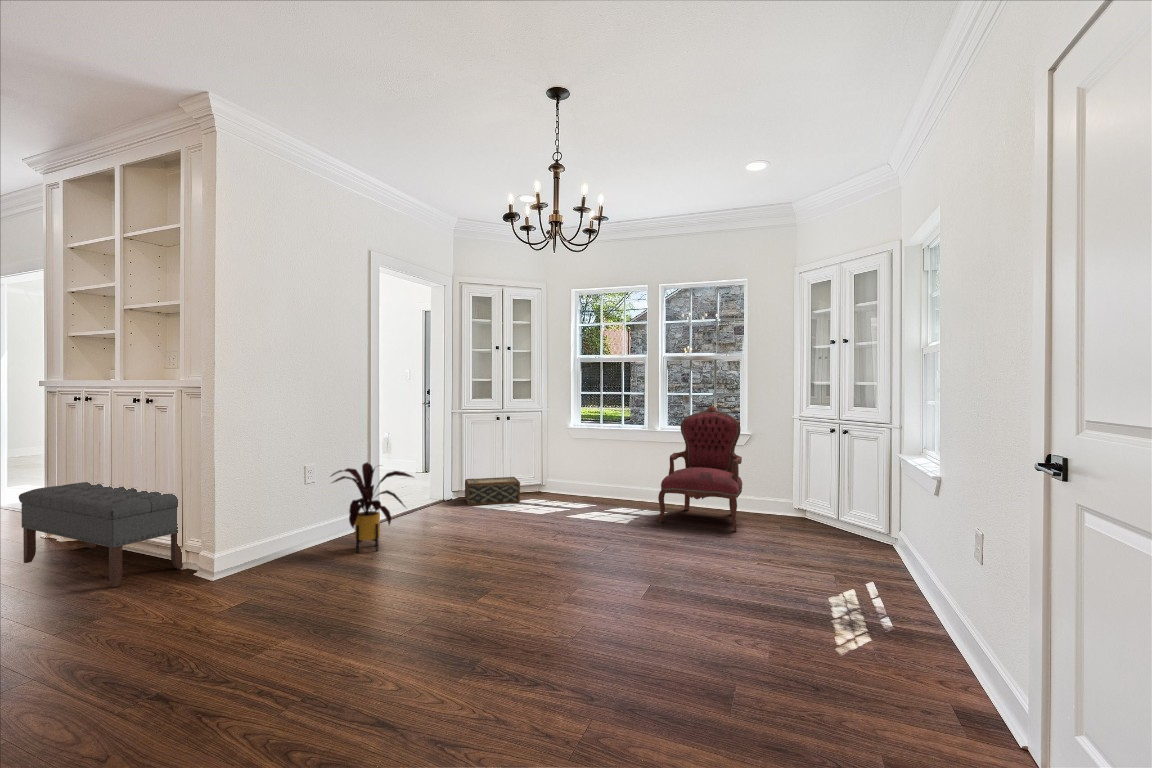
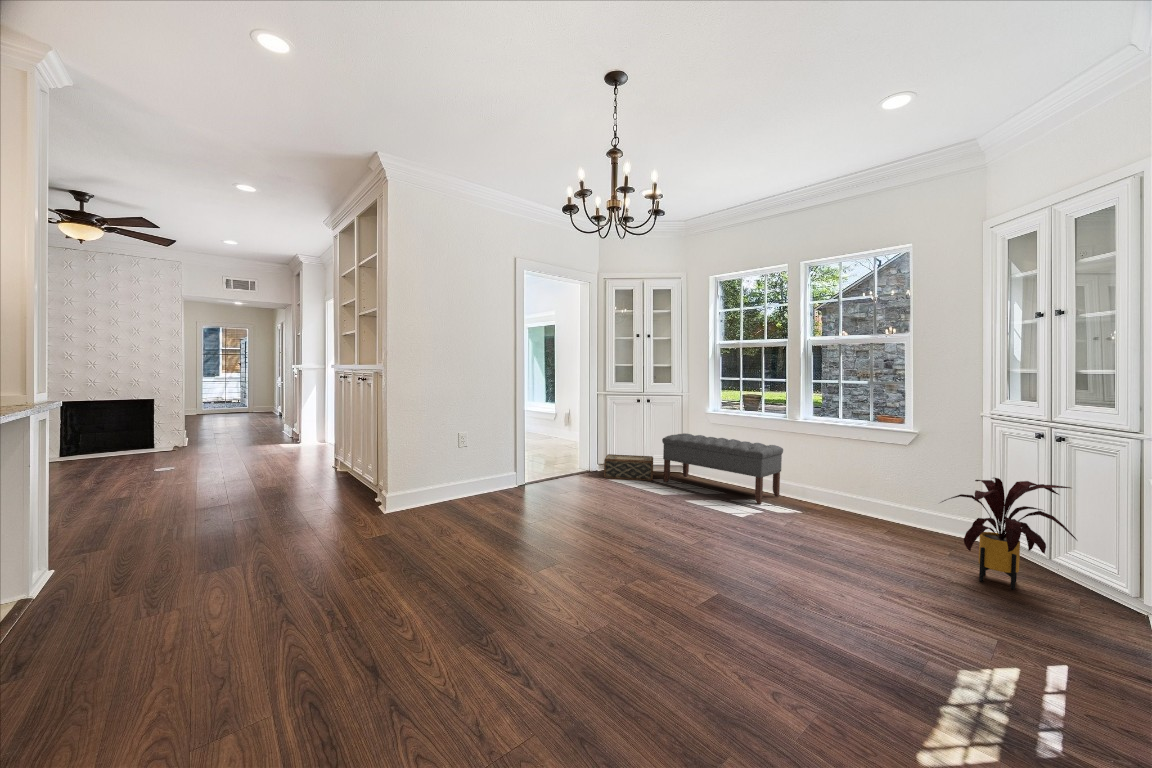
armchair: present [658,406,742,531] -> none [781,396,898,546]
house plant: present [331,462,413,553] -> present [942,478,1077,590]
bench: present [19,482,183,587] -> present [662,433,783,504]

